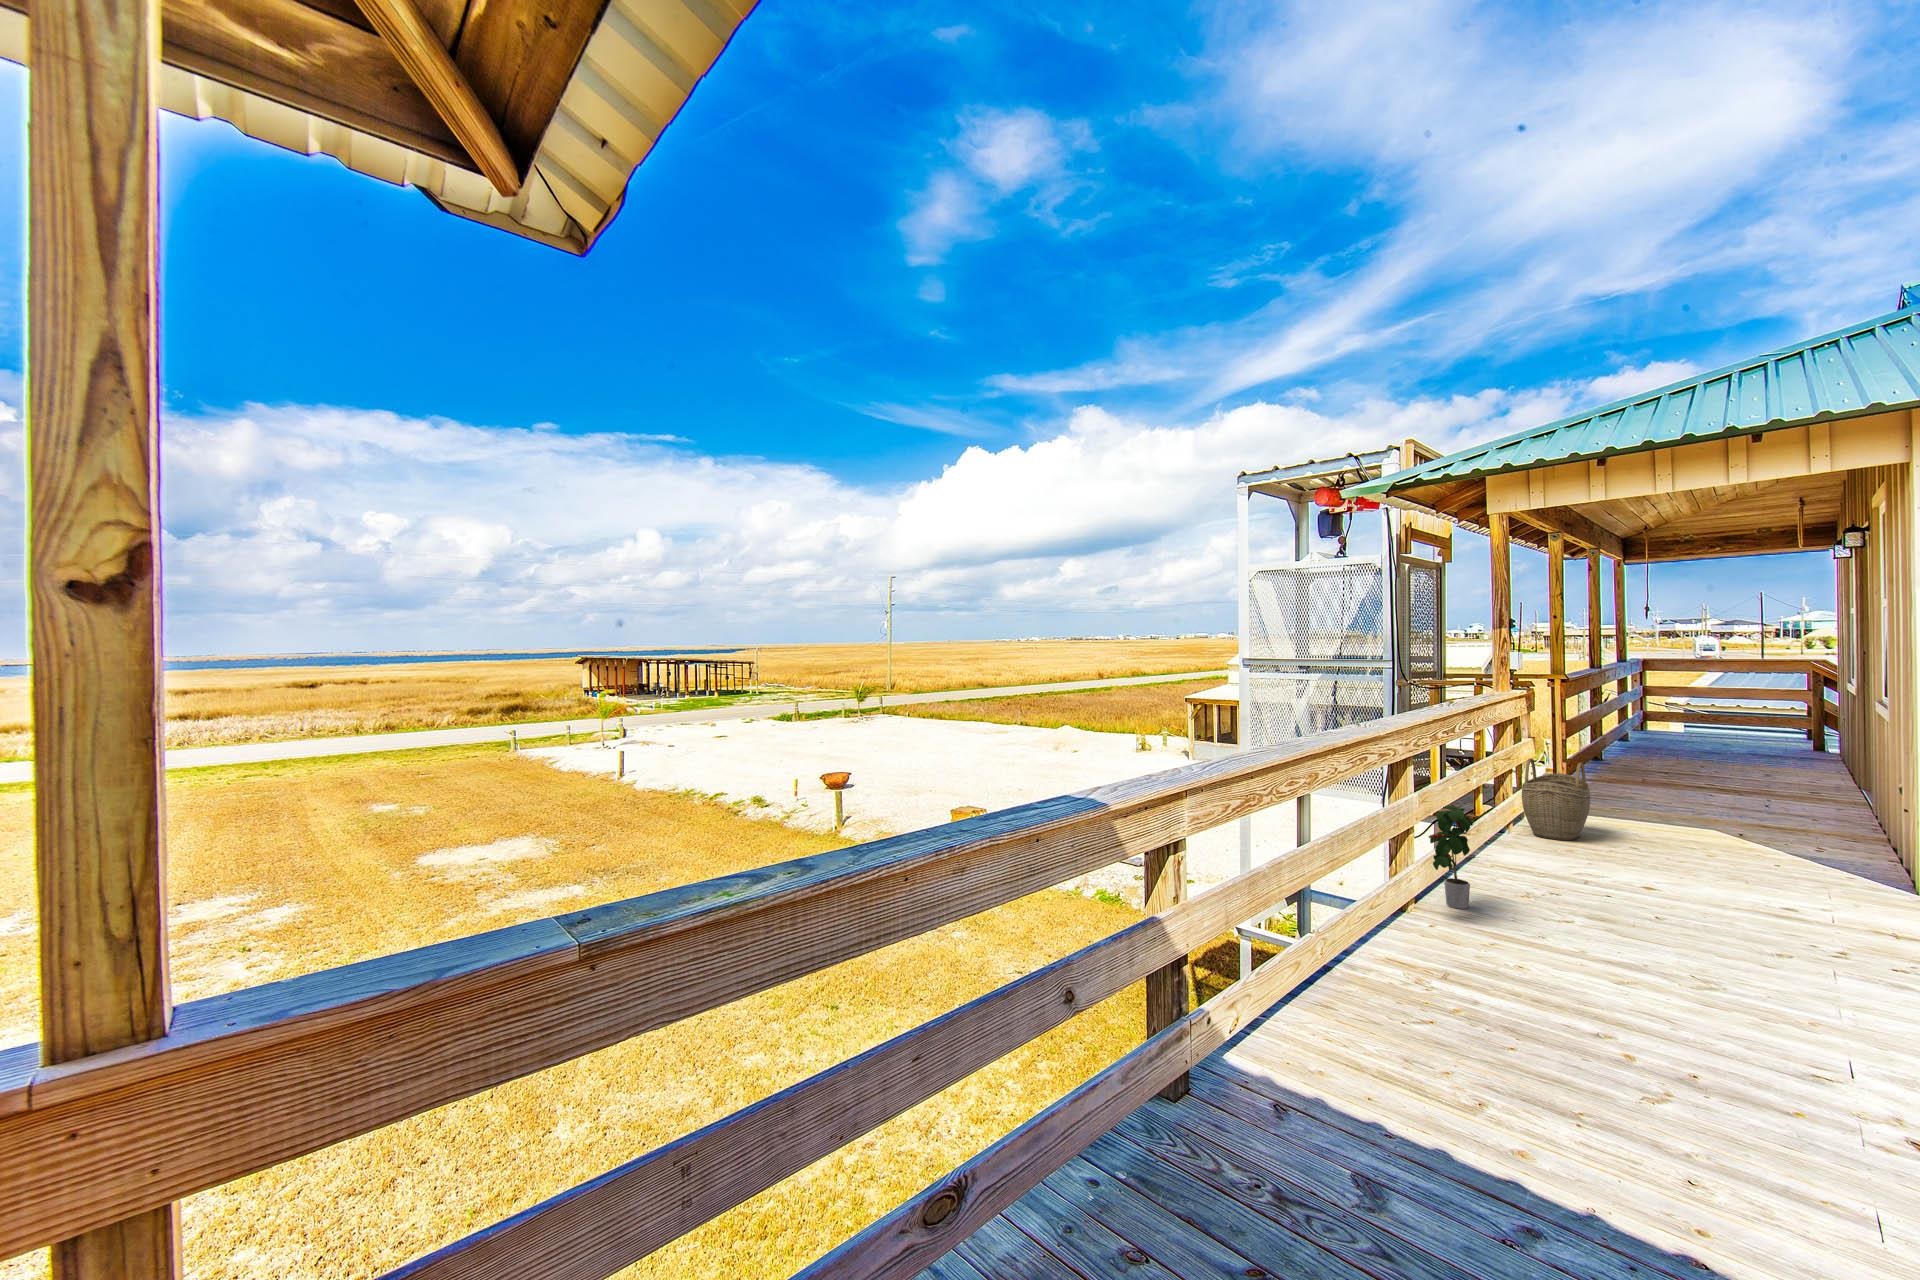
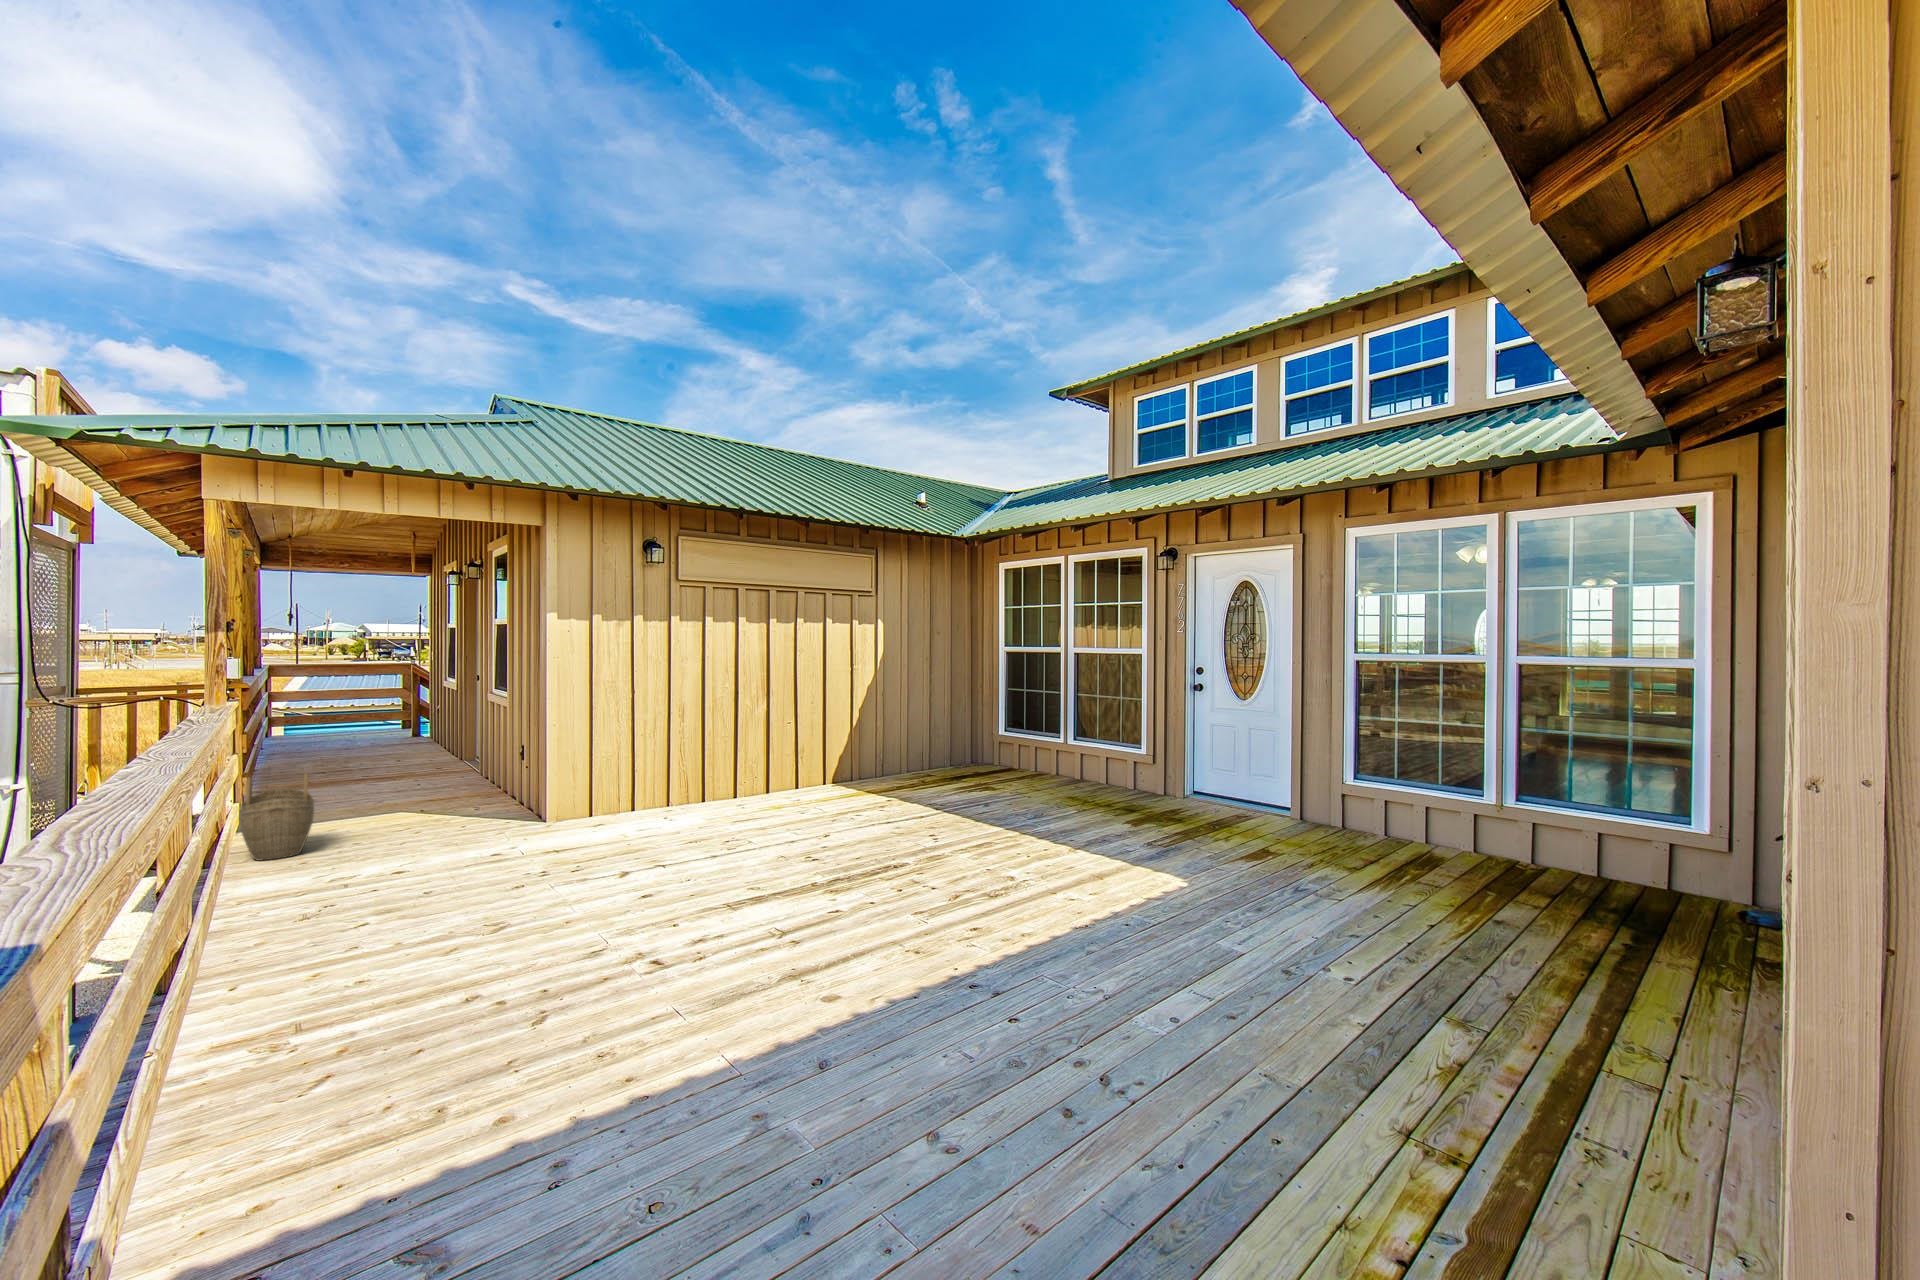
potted plant: present [1429,804,1473,909] -> none [211,841,261,963]

